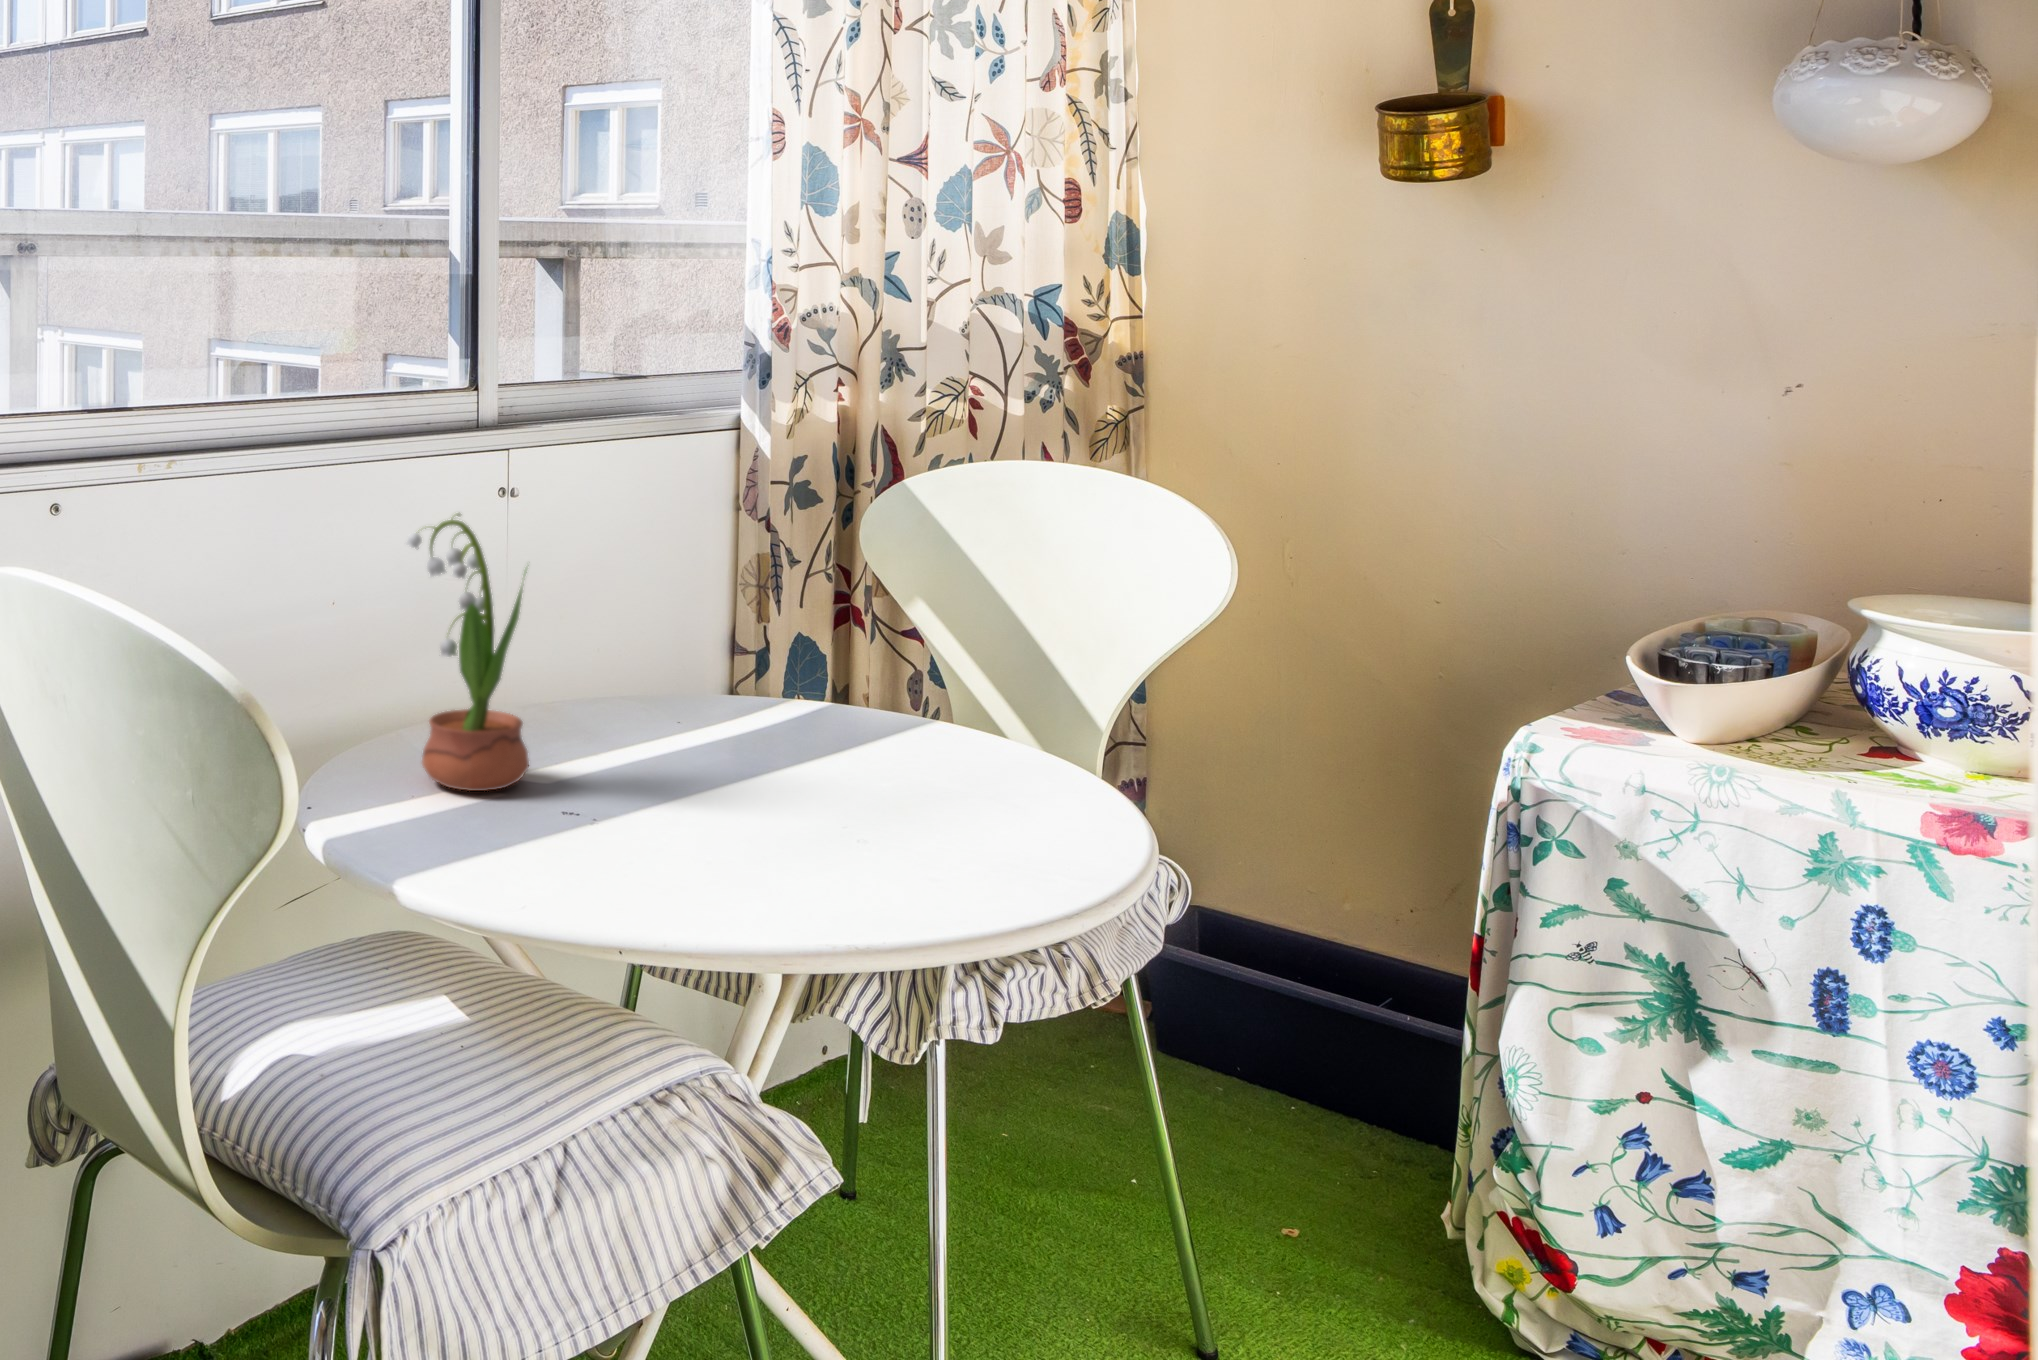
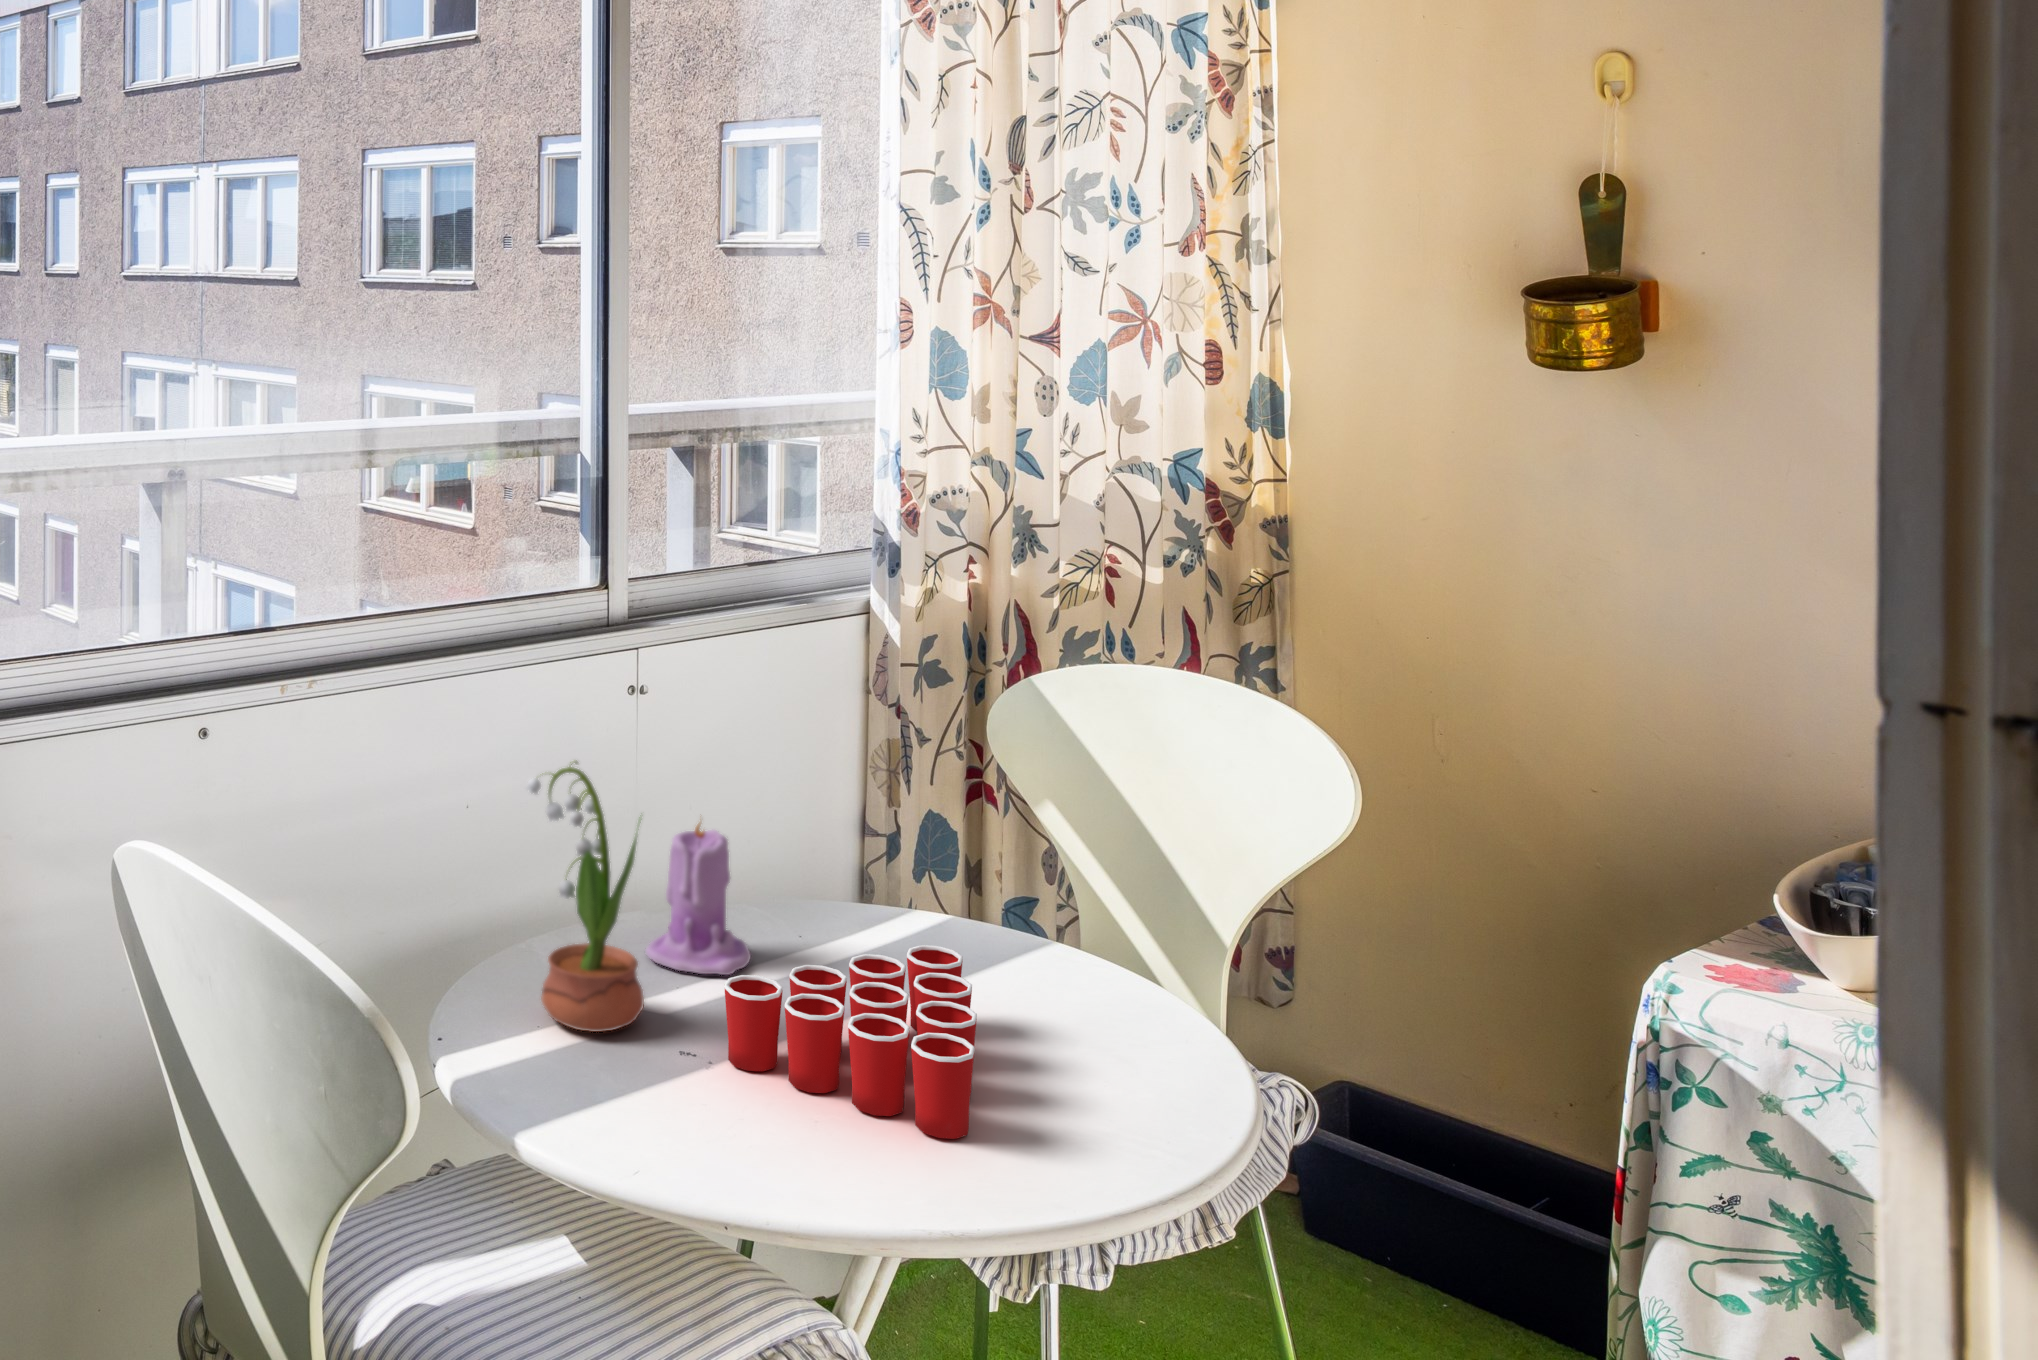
candle: none [525,588,634,748] -> present [646,823,751,975]
cup: none [615,701,876,860] -> present [724,945,977,1139]

